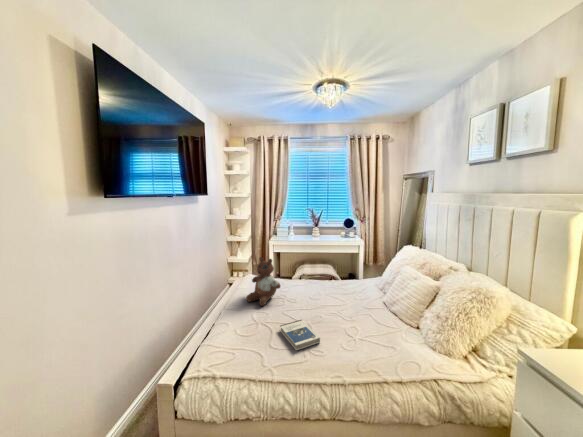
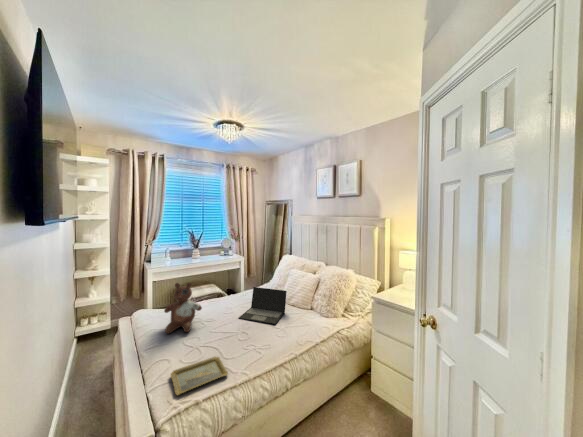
laptop: none [316,278,379,331] -> present [239,287,287,324]
hardback book: present [280,320,320,350] -> none [223,329,263,352]
tray: none [207,336,263,364] -> present [171,357,228,395]

